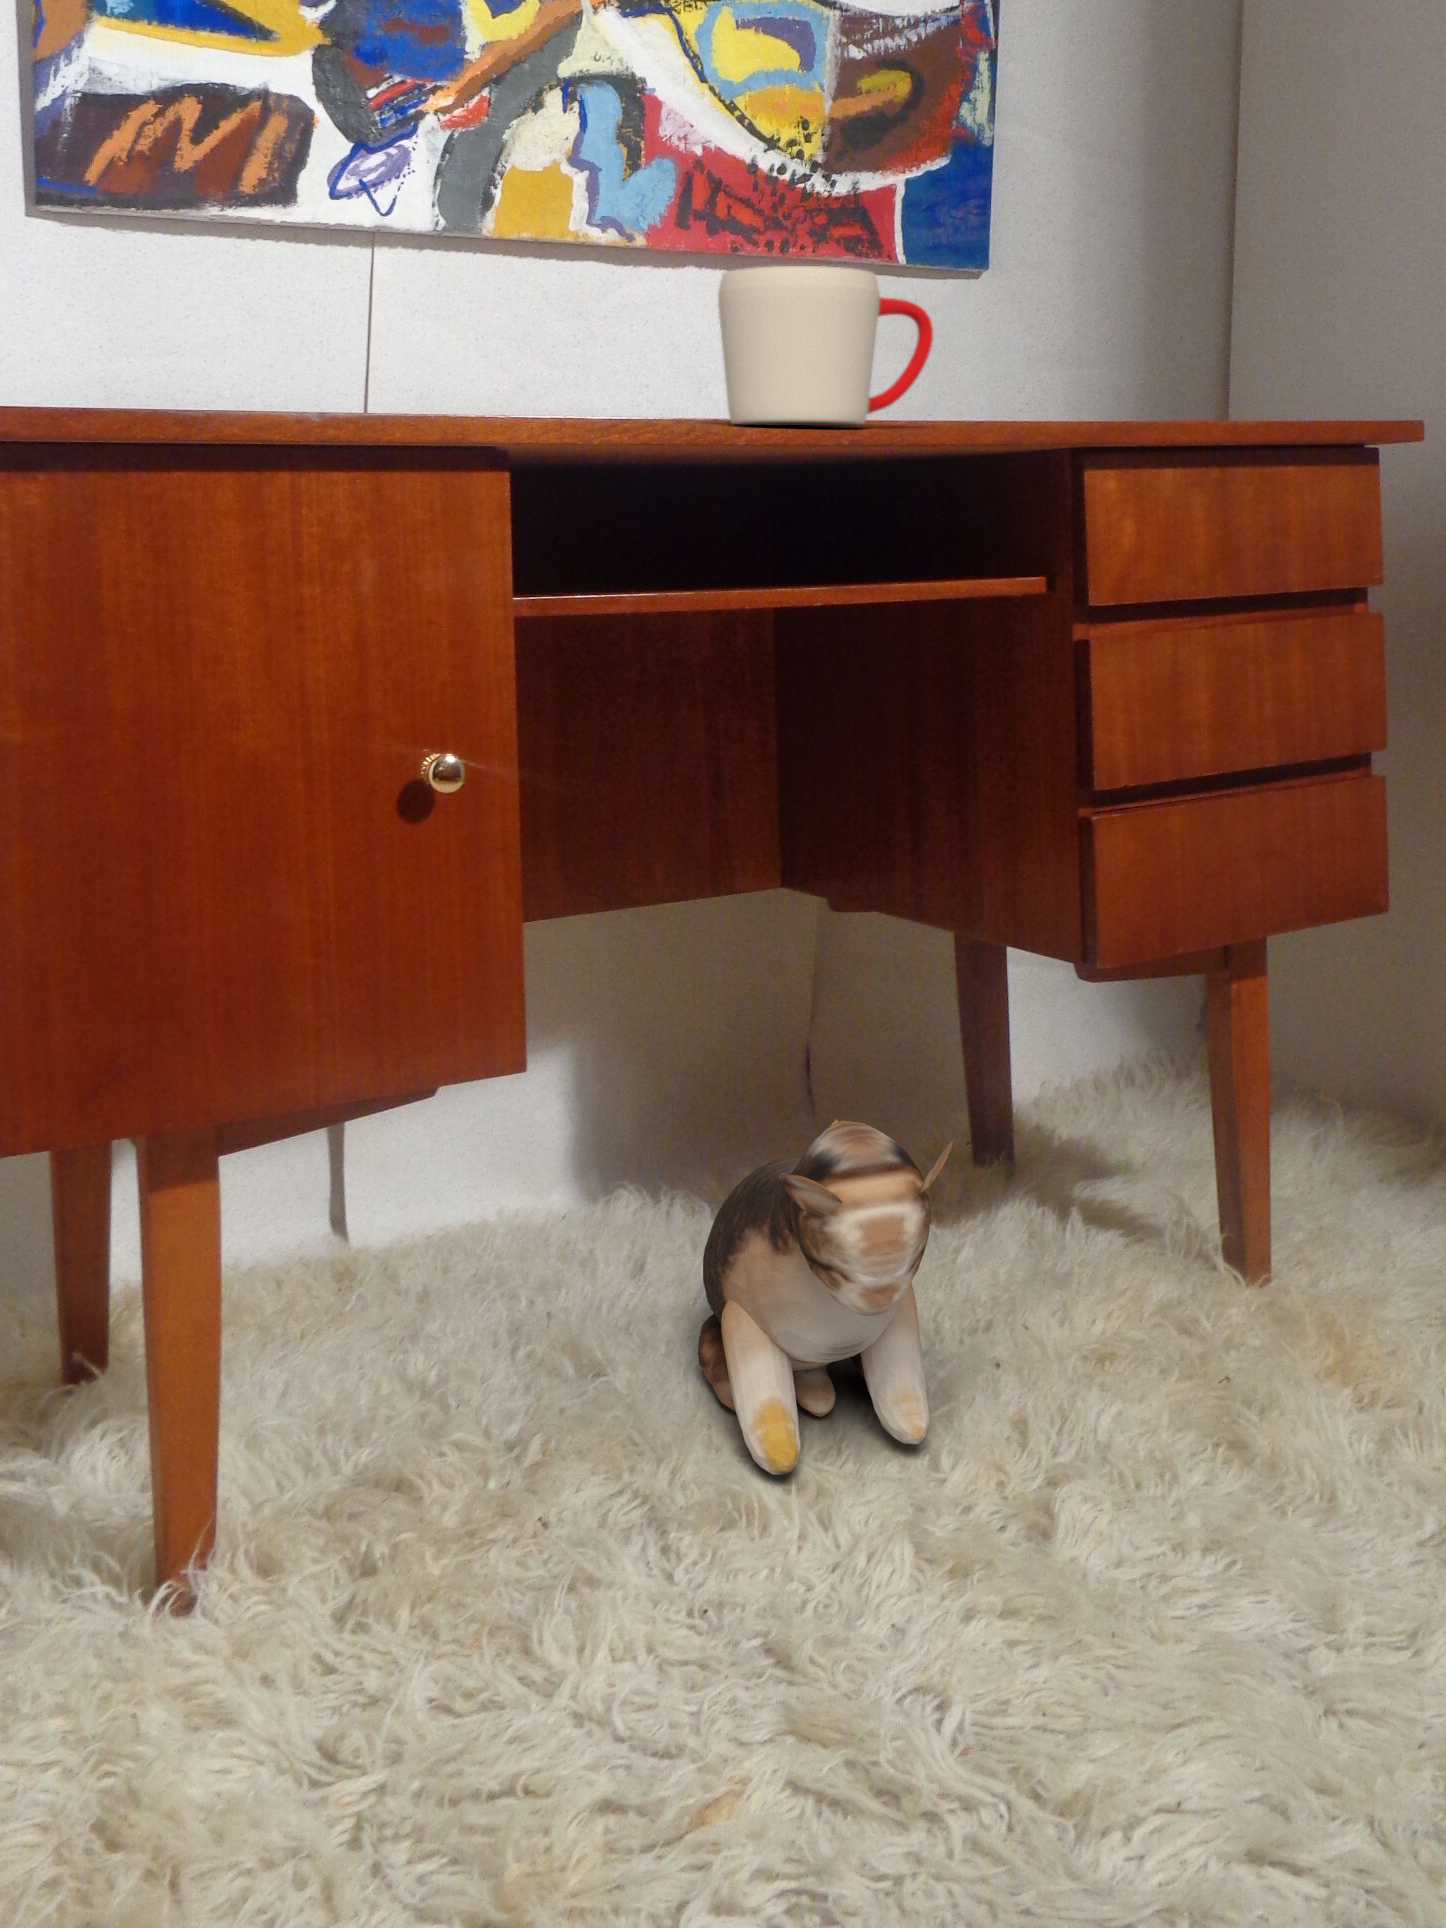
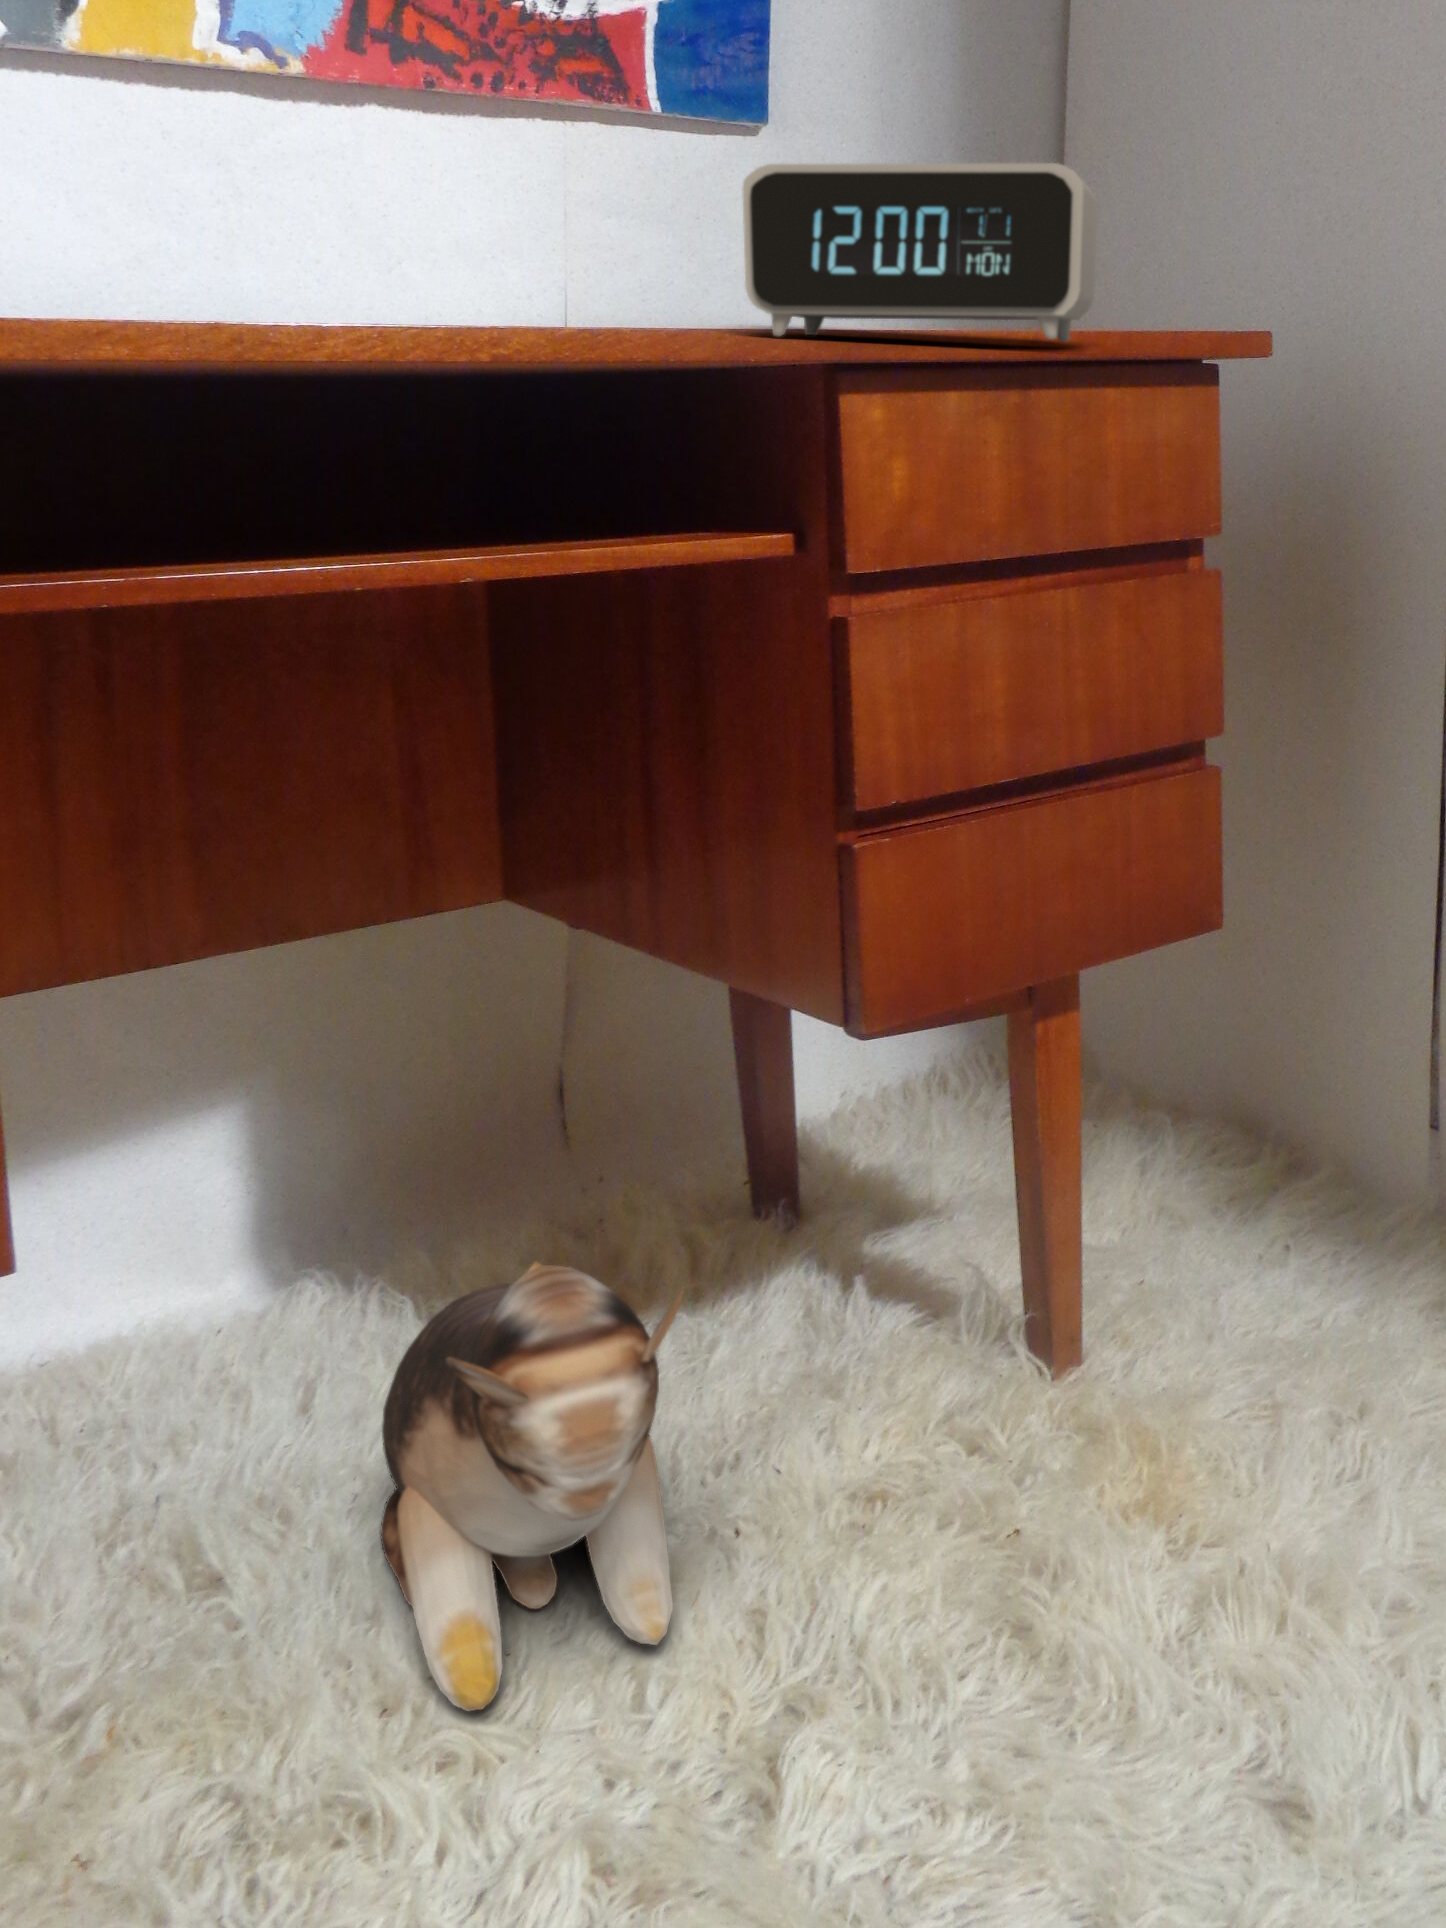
mug: present [718,266,933,426] -> none [340,106,653,332]
alarm clock: none [996,292,1271,431] -> present [742,163,1097,342]

